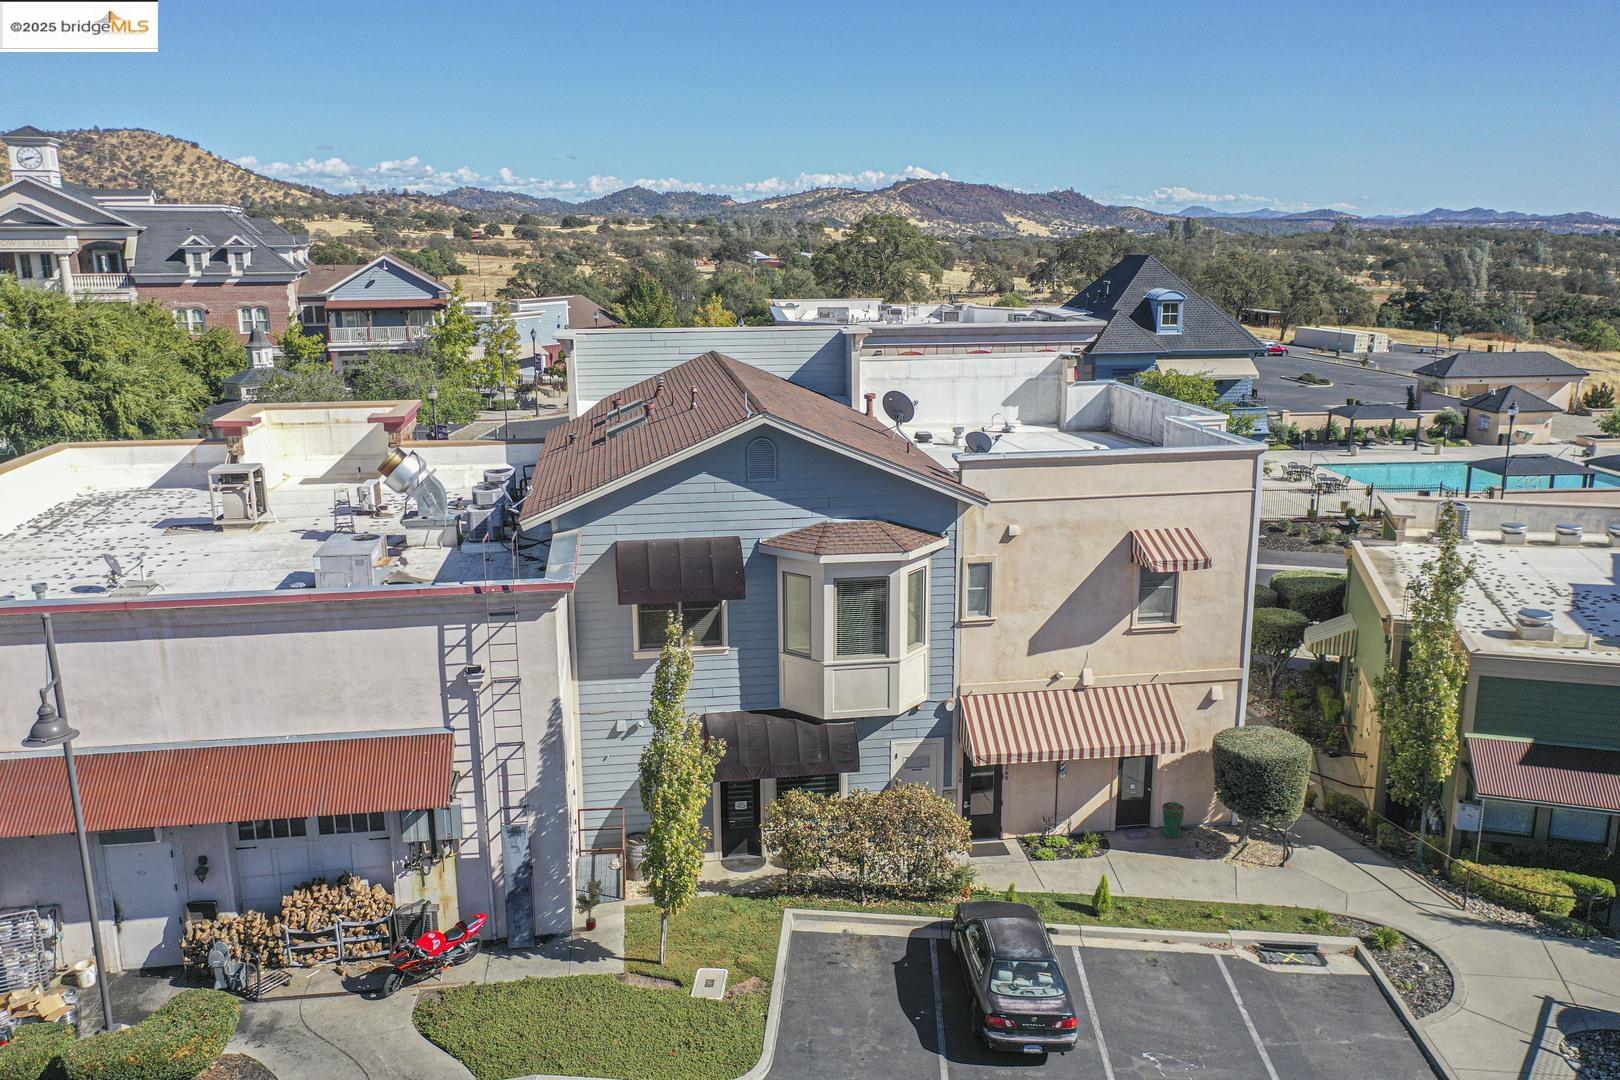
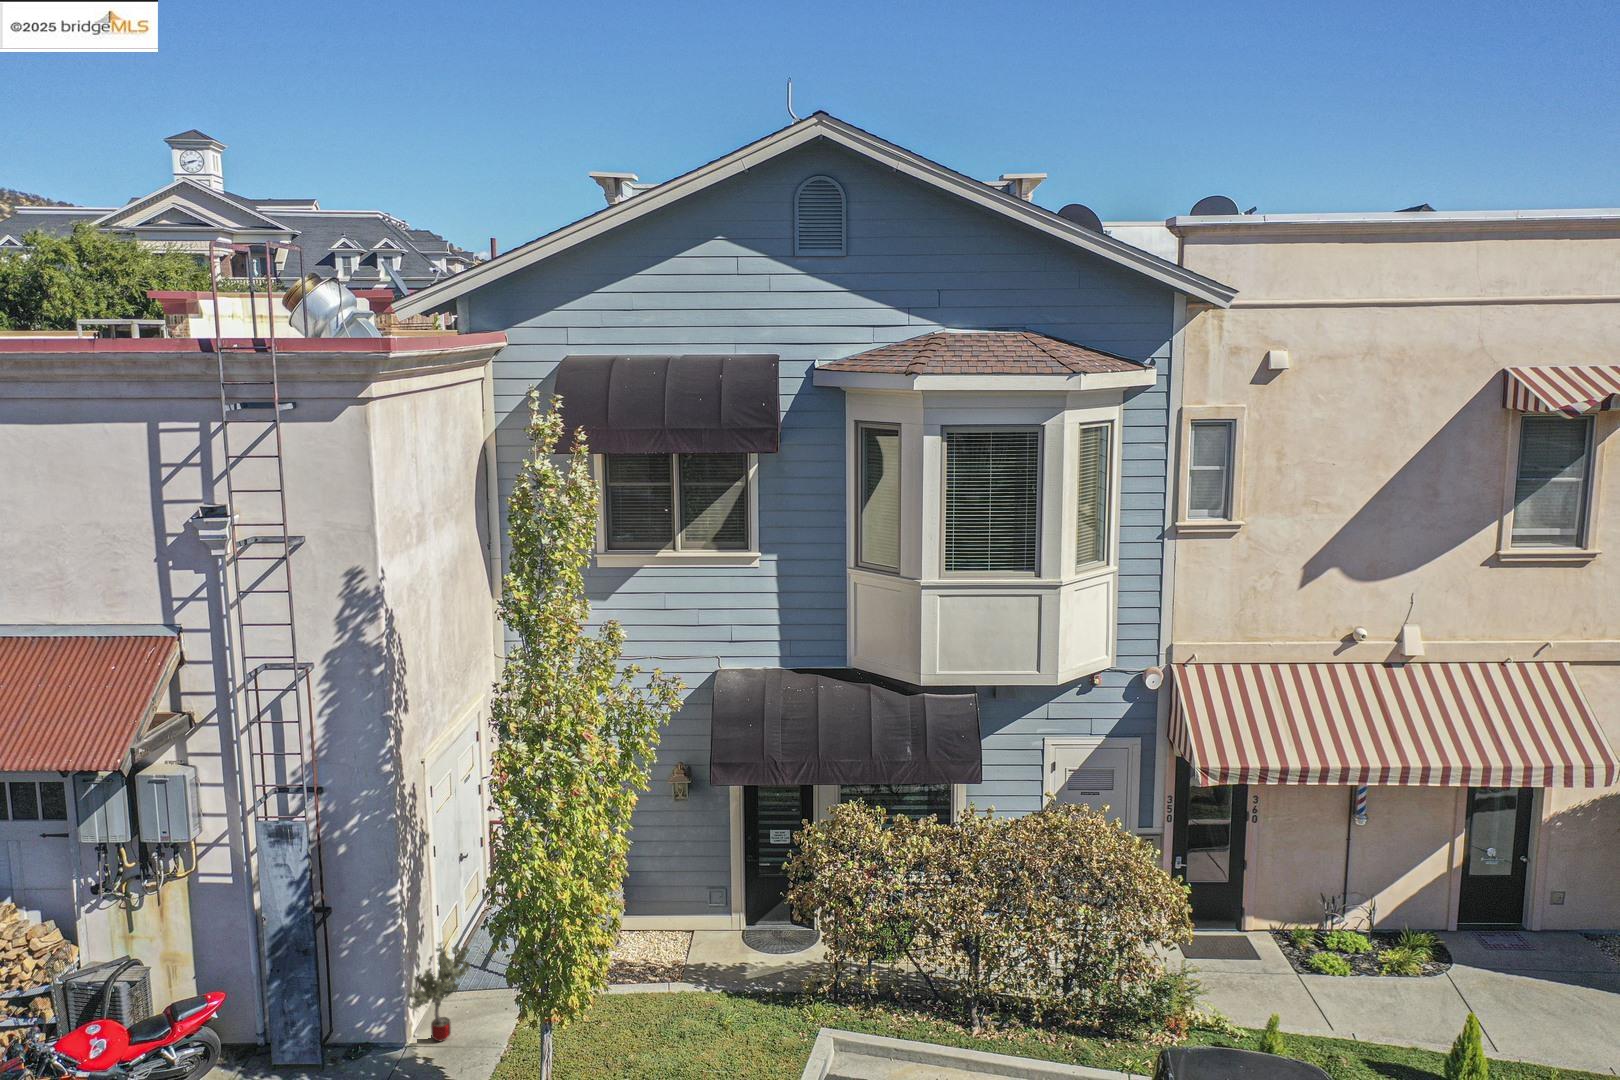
trash can: present [1162,802,1185,837] -> none [1548,885,1597,952]

